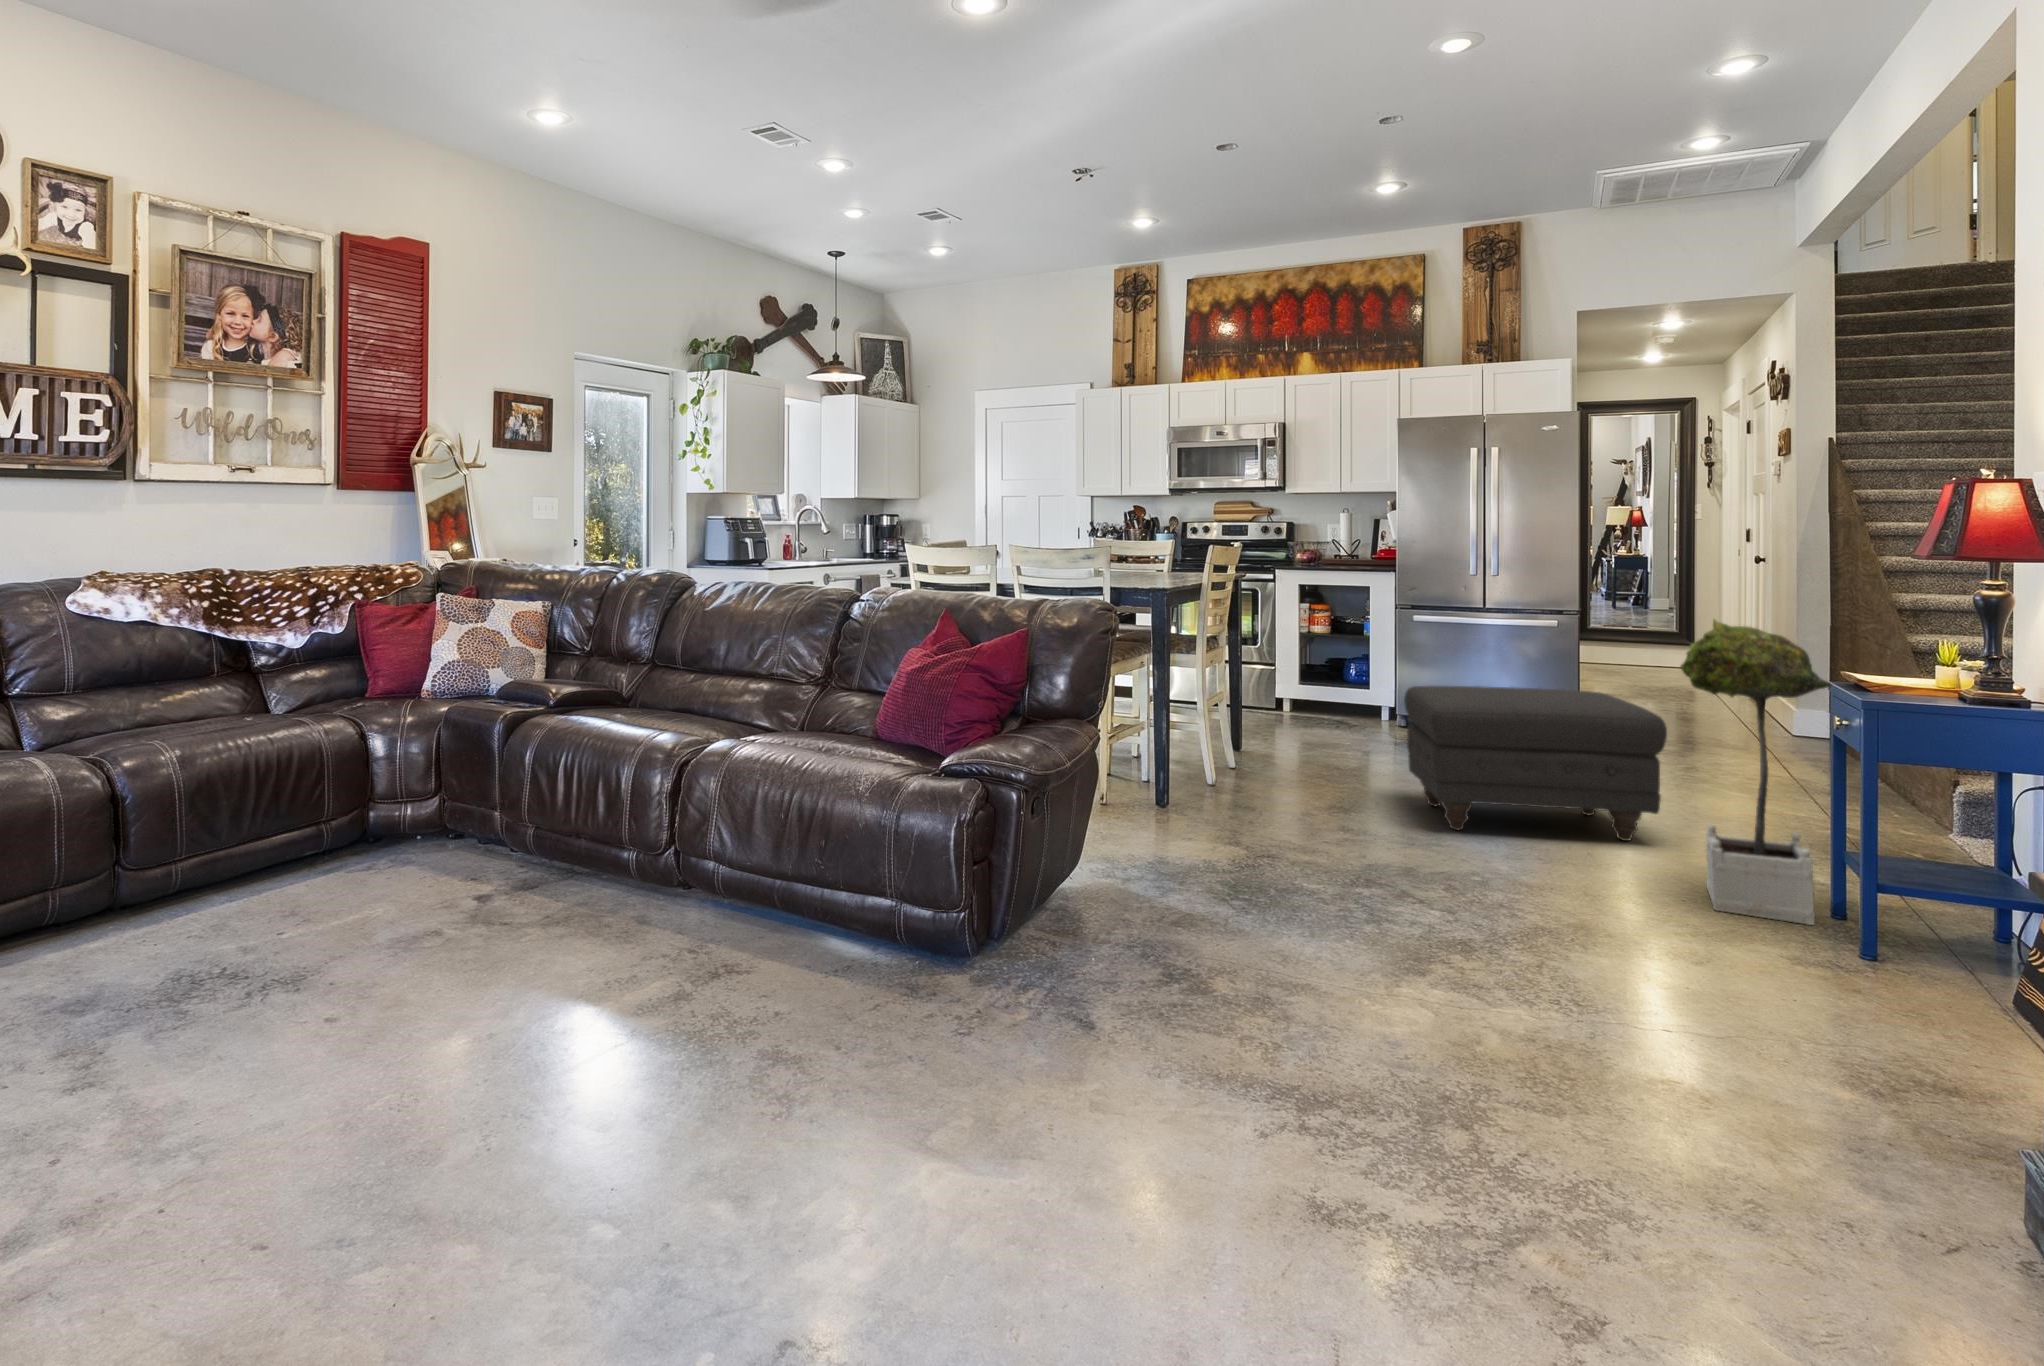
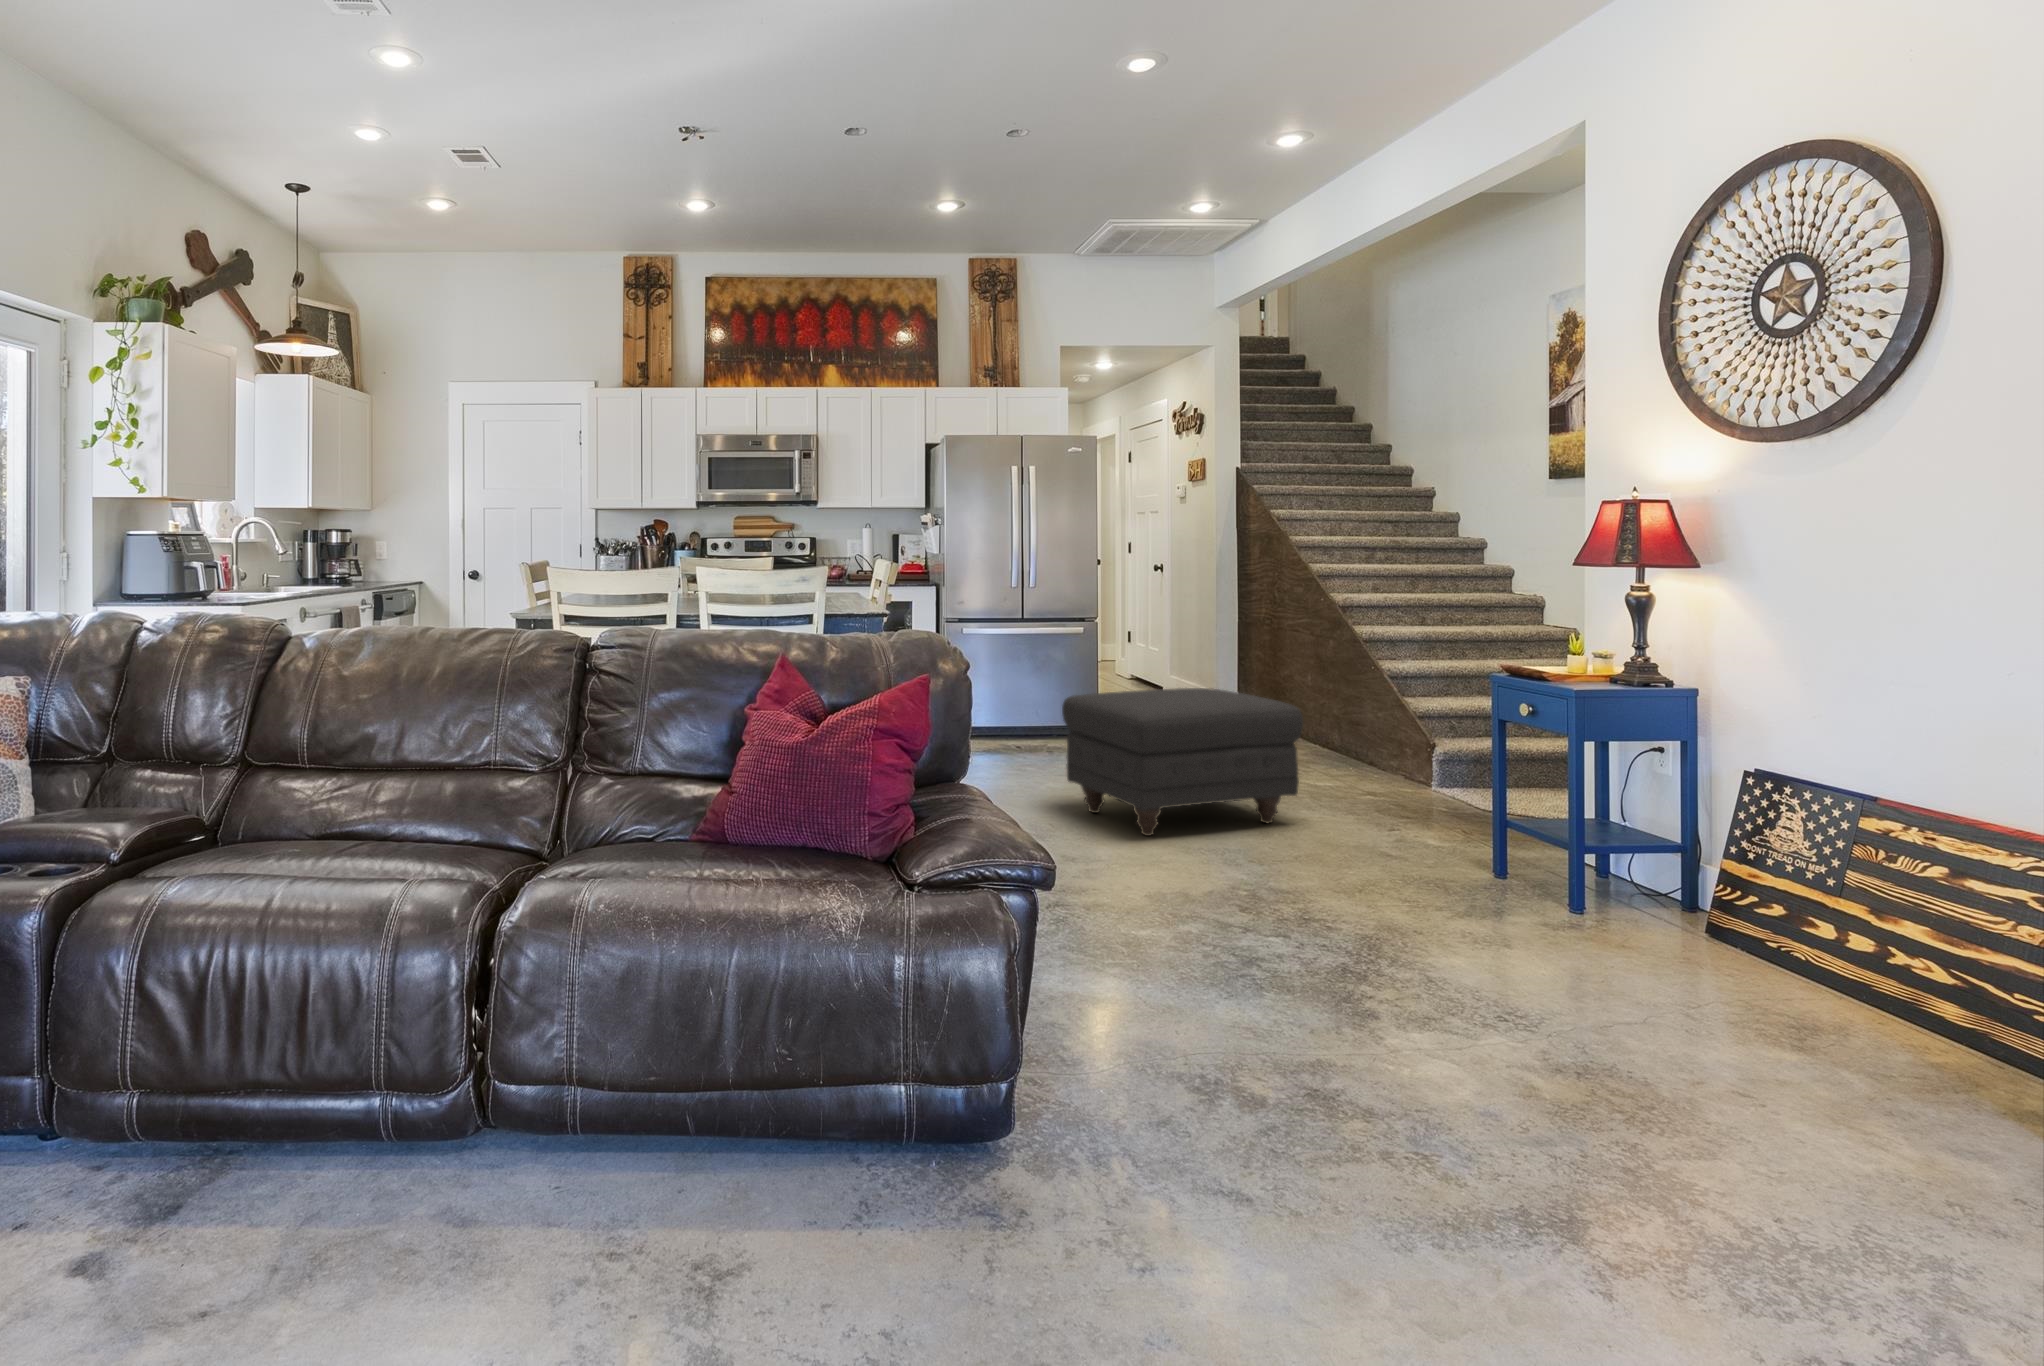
potted tree: present [1680,620,1832,925] -> none [1371,618,1495,881]

